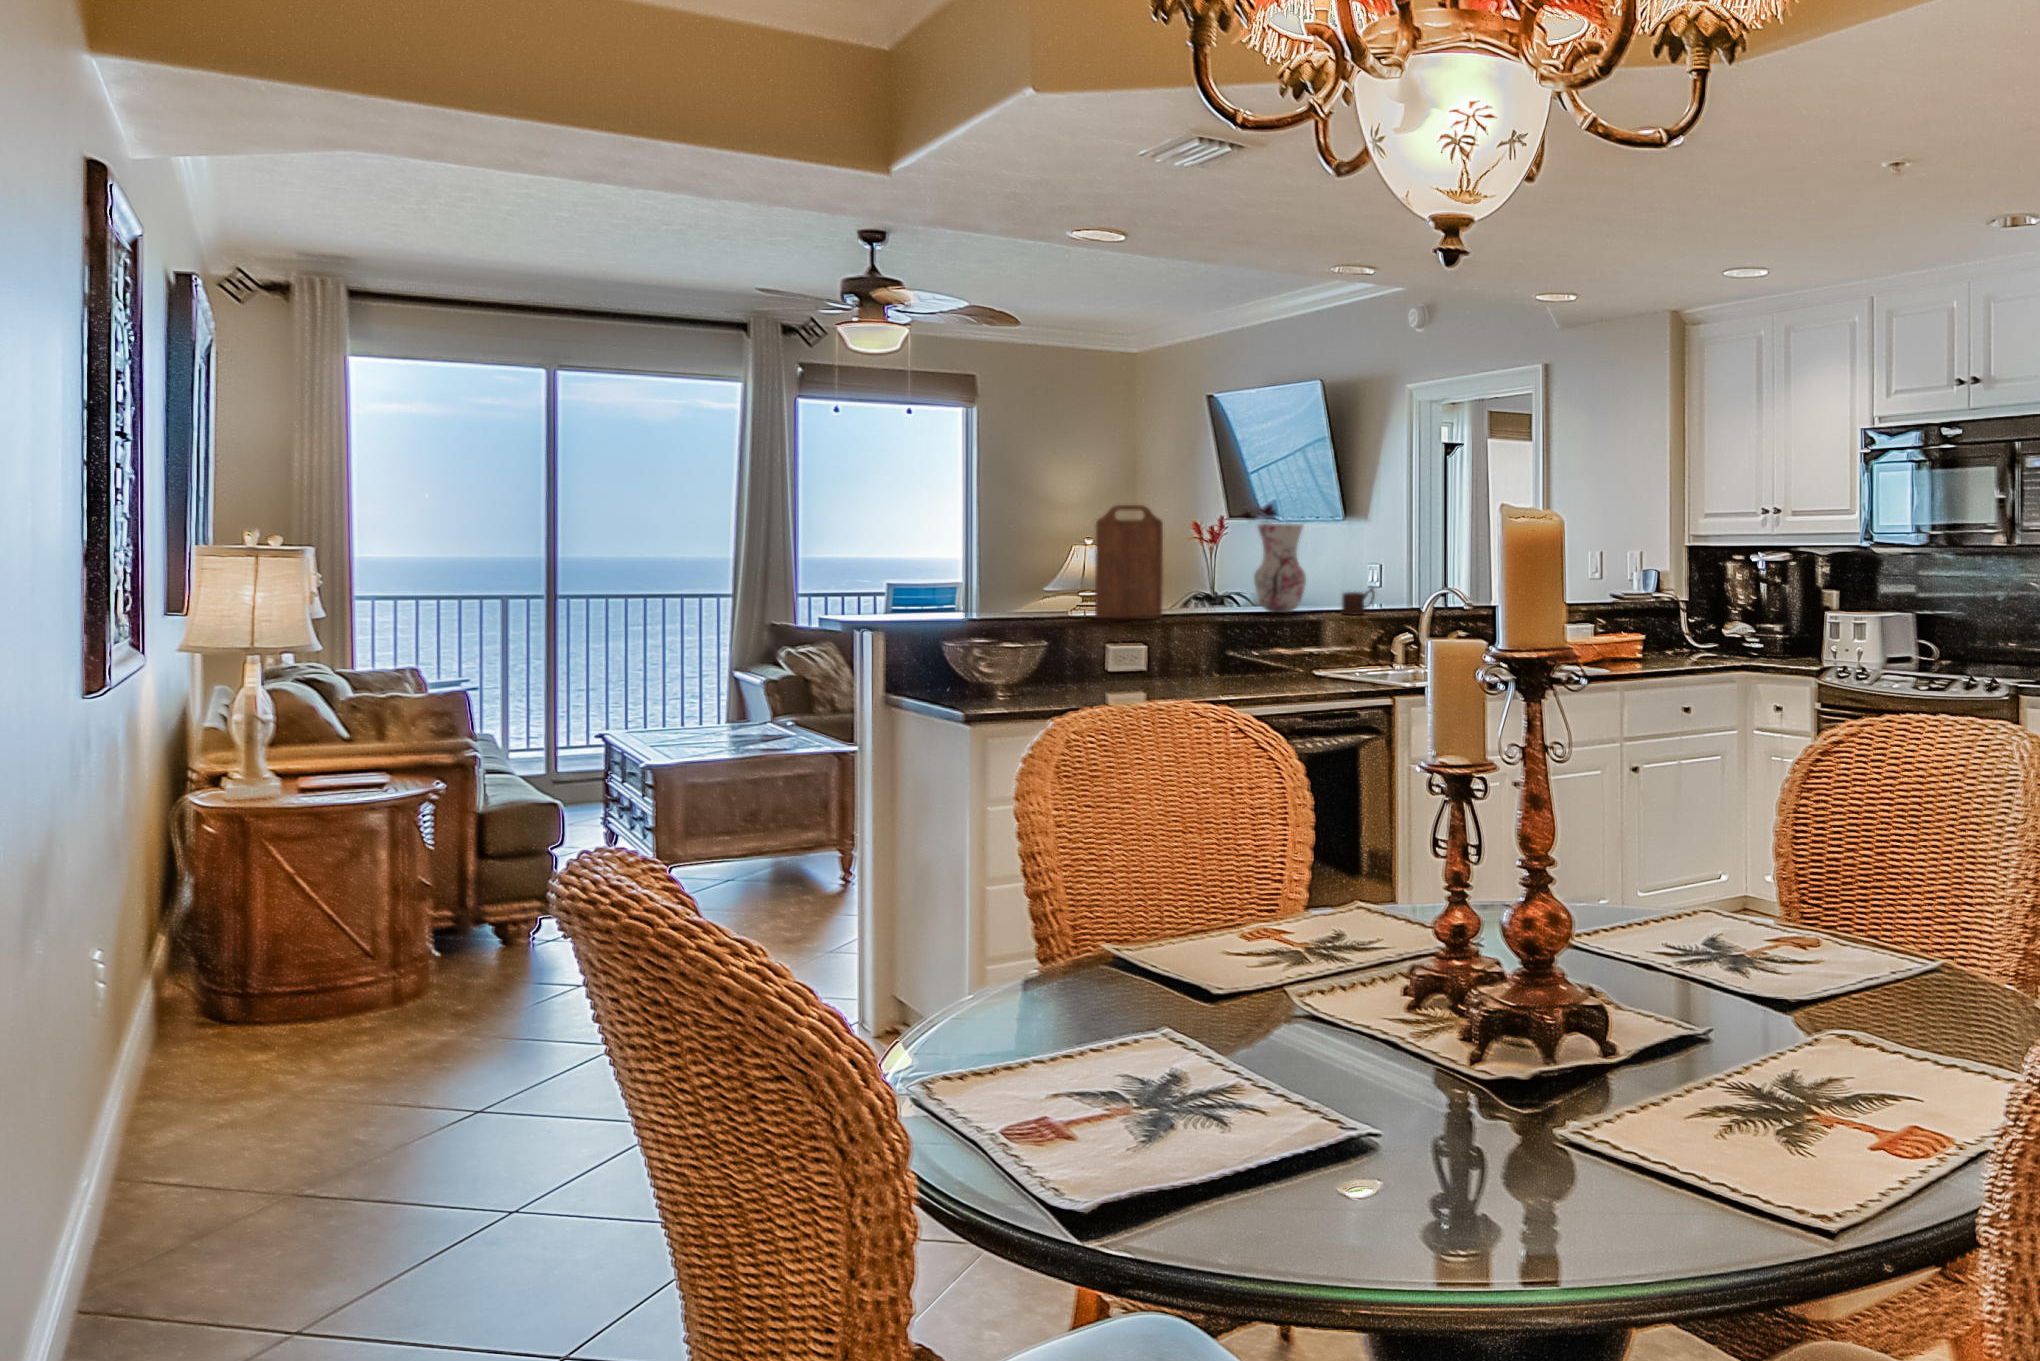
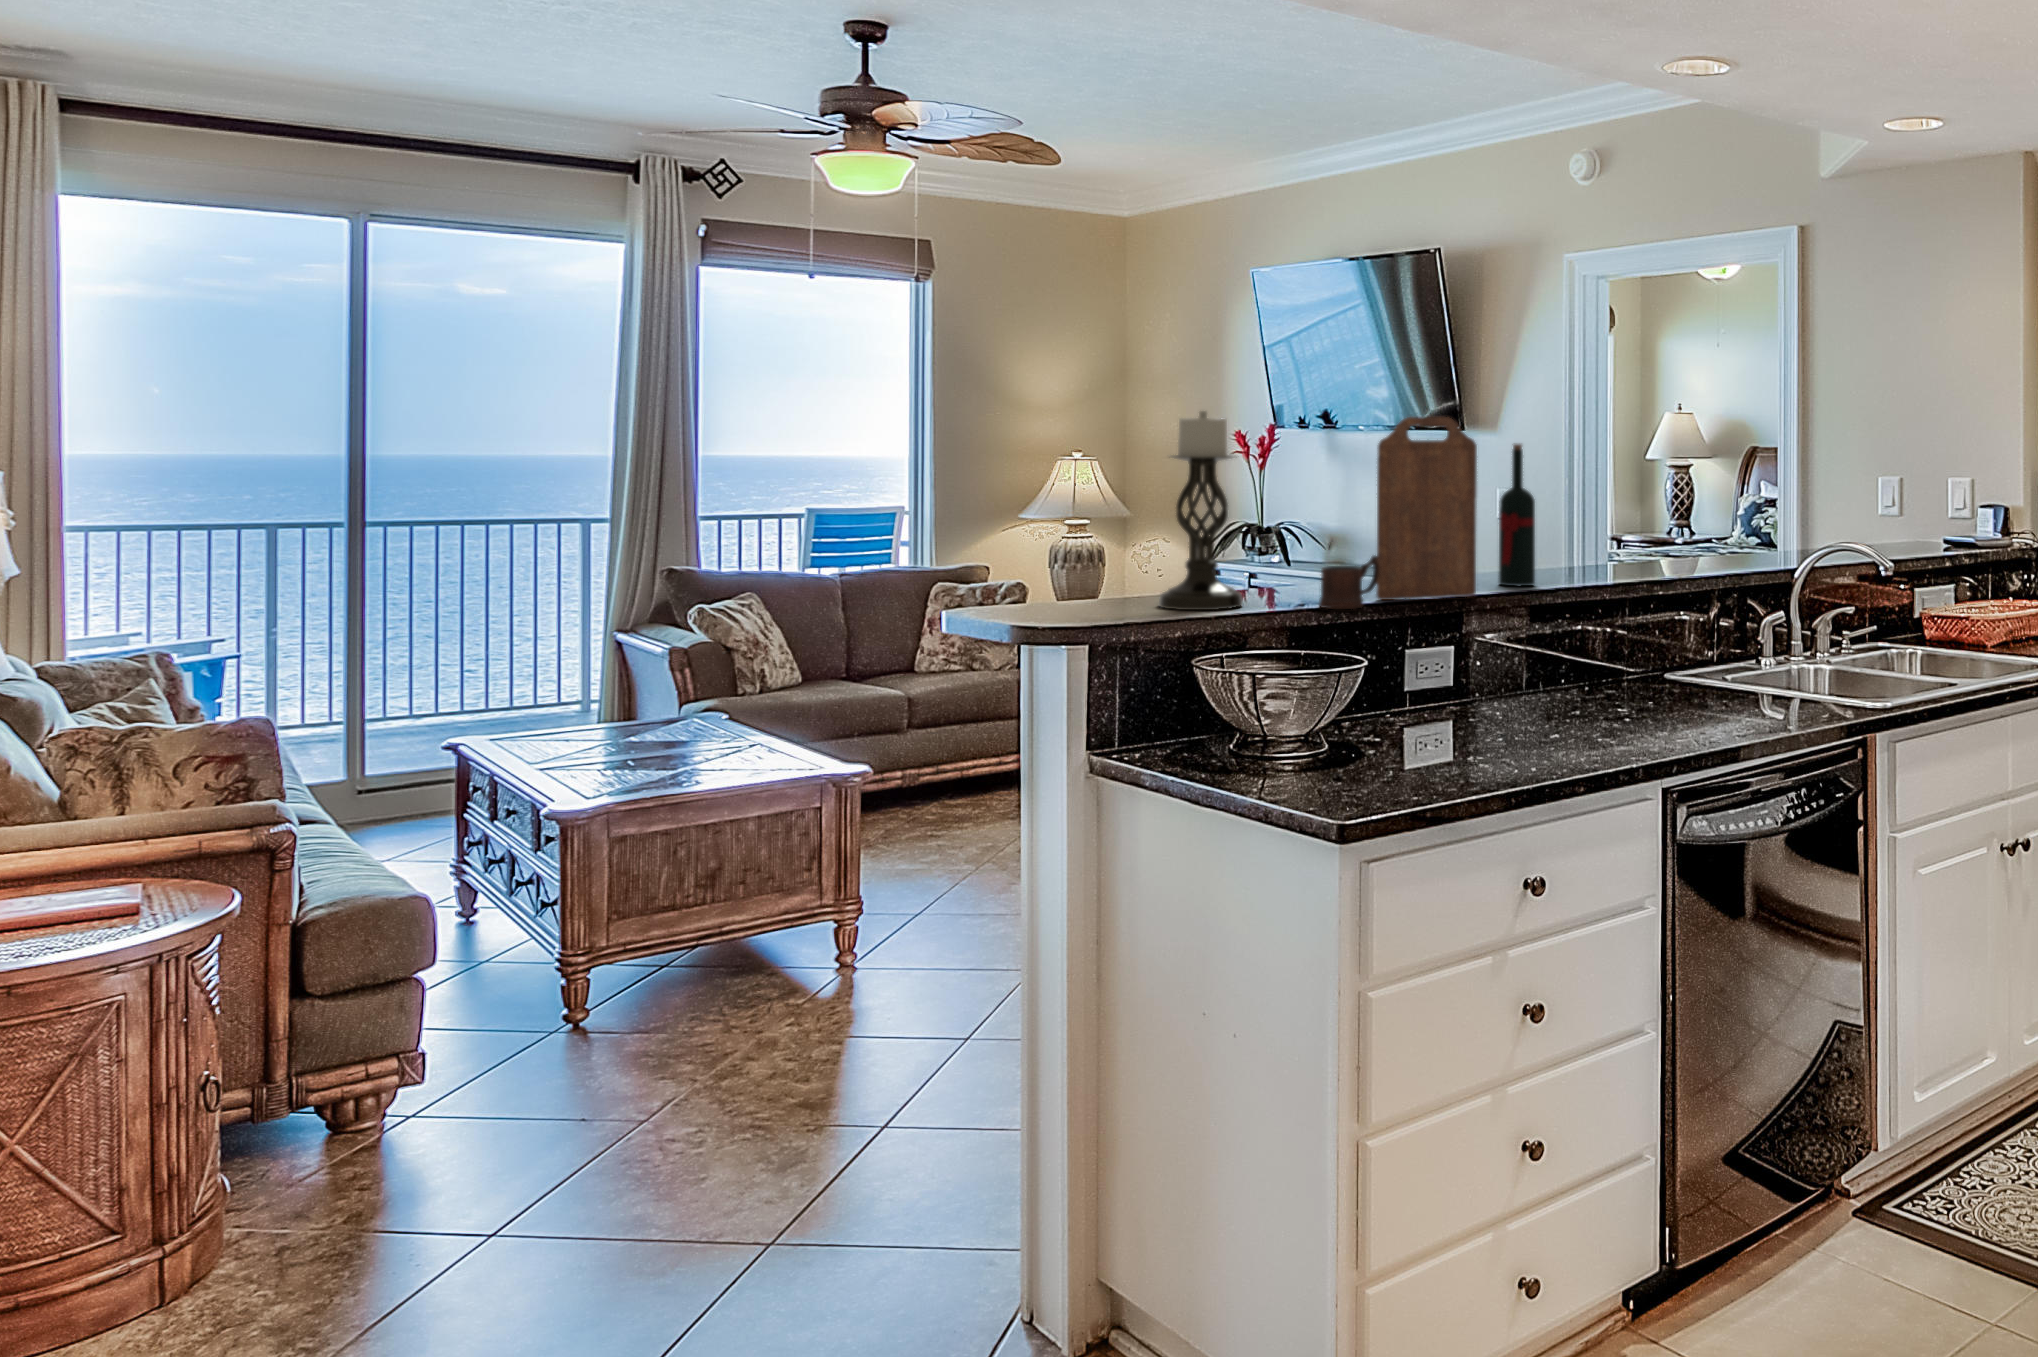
candle holder: none [949,502,1003,620] -> present [1159,411,1243,610]
wine bottle: none [1201,523,1228,615] -> present [1499,444,1535,586]
vase: present [1254,524,1306,613] -> none [1555,444,1633,580]
mug: present [1341,588,1375,614] -> present [1319,555,1380,609]

